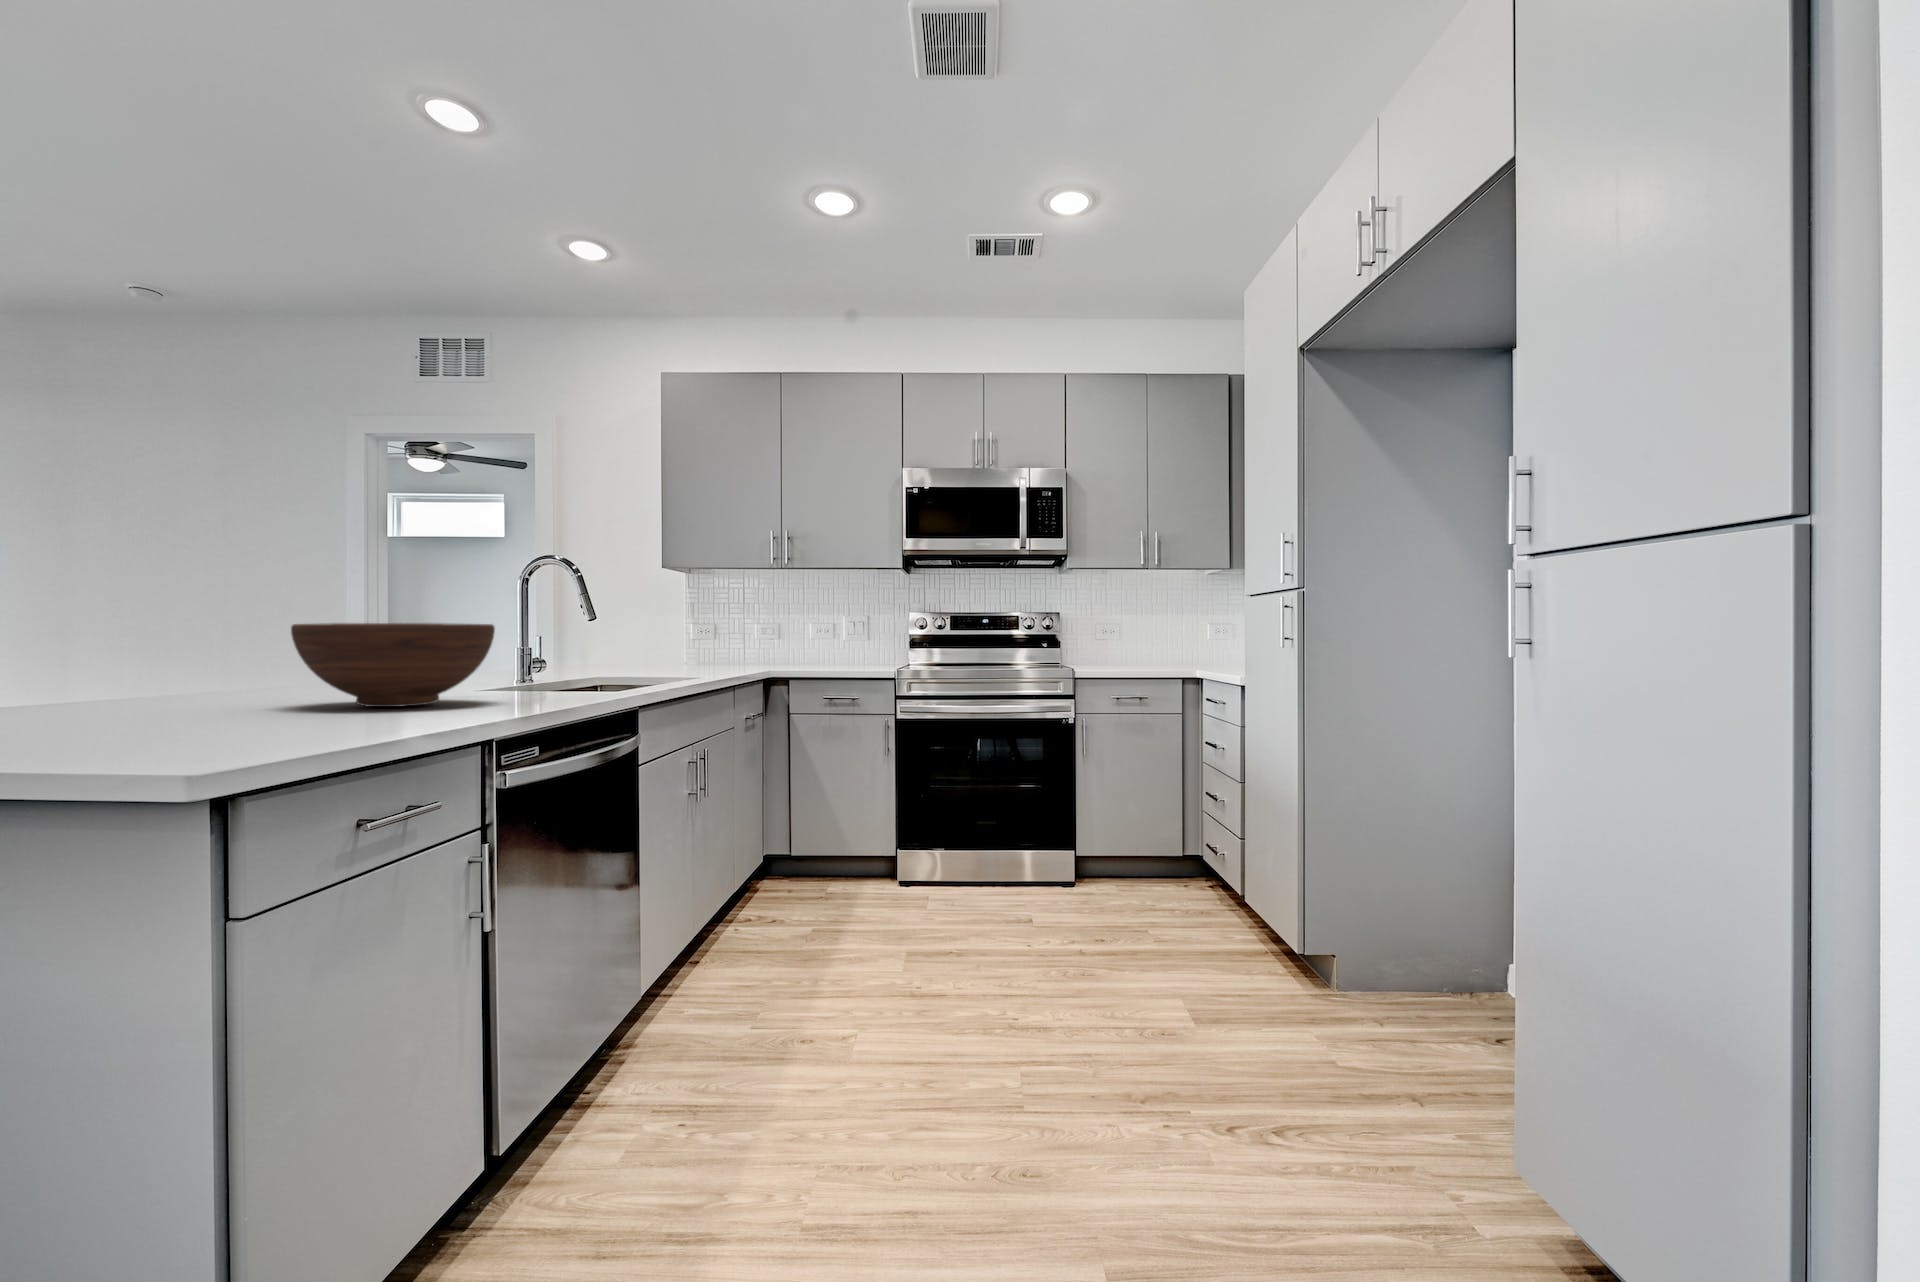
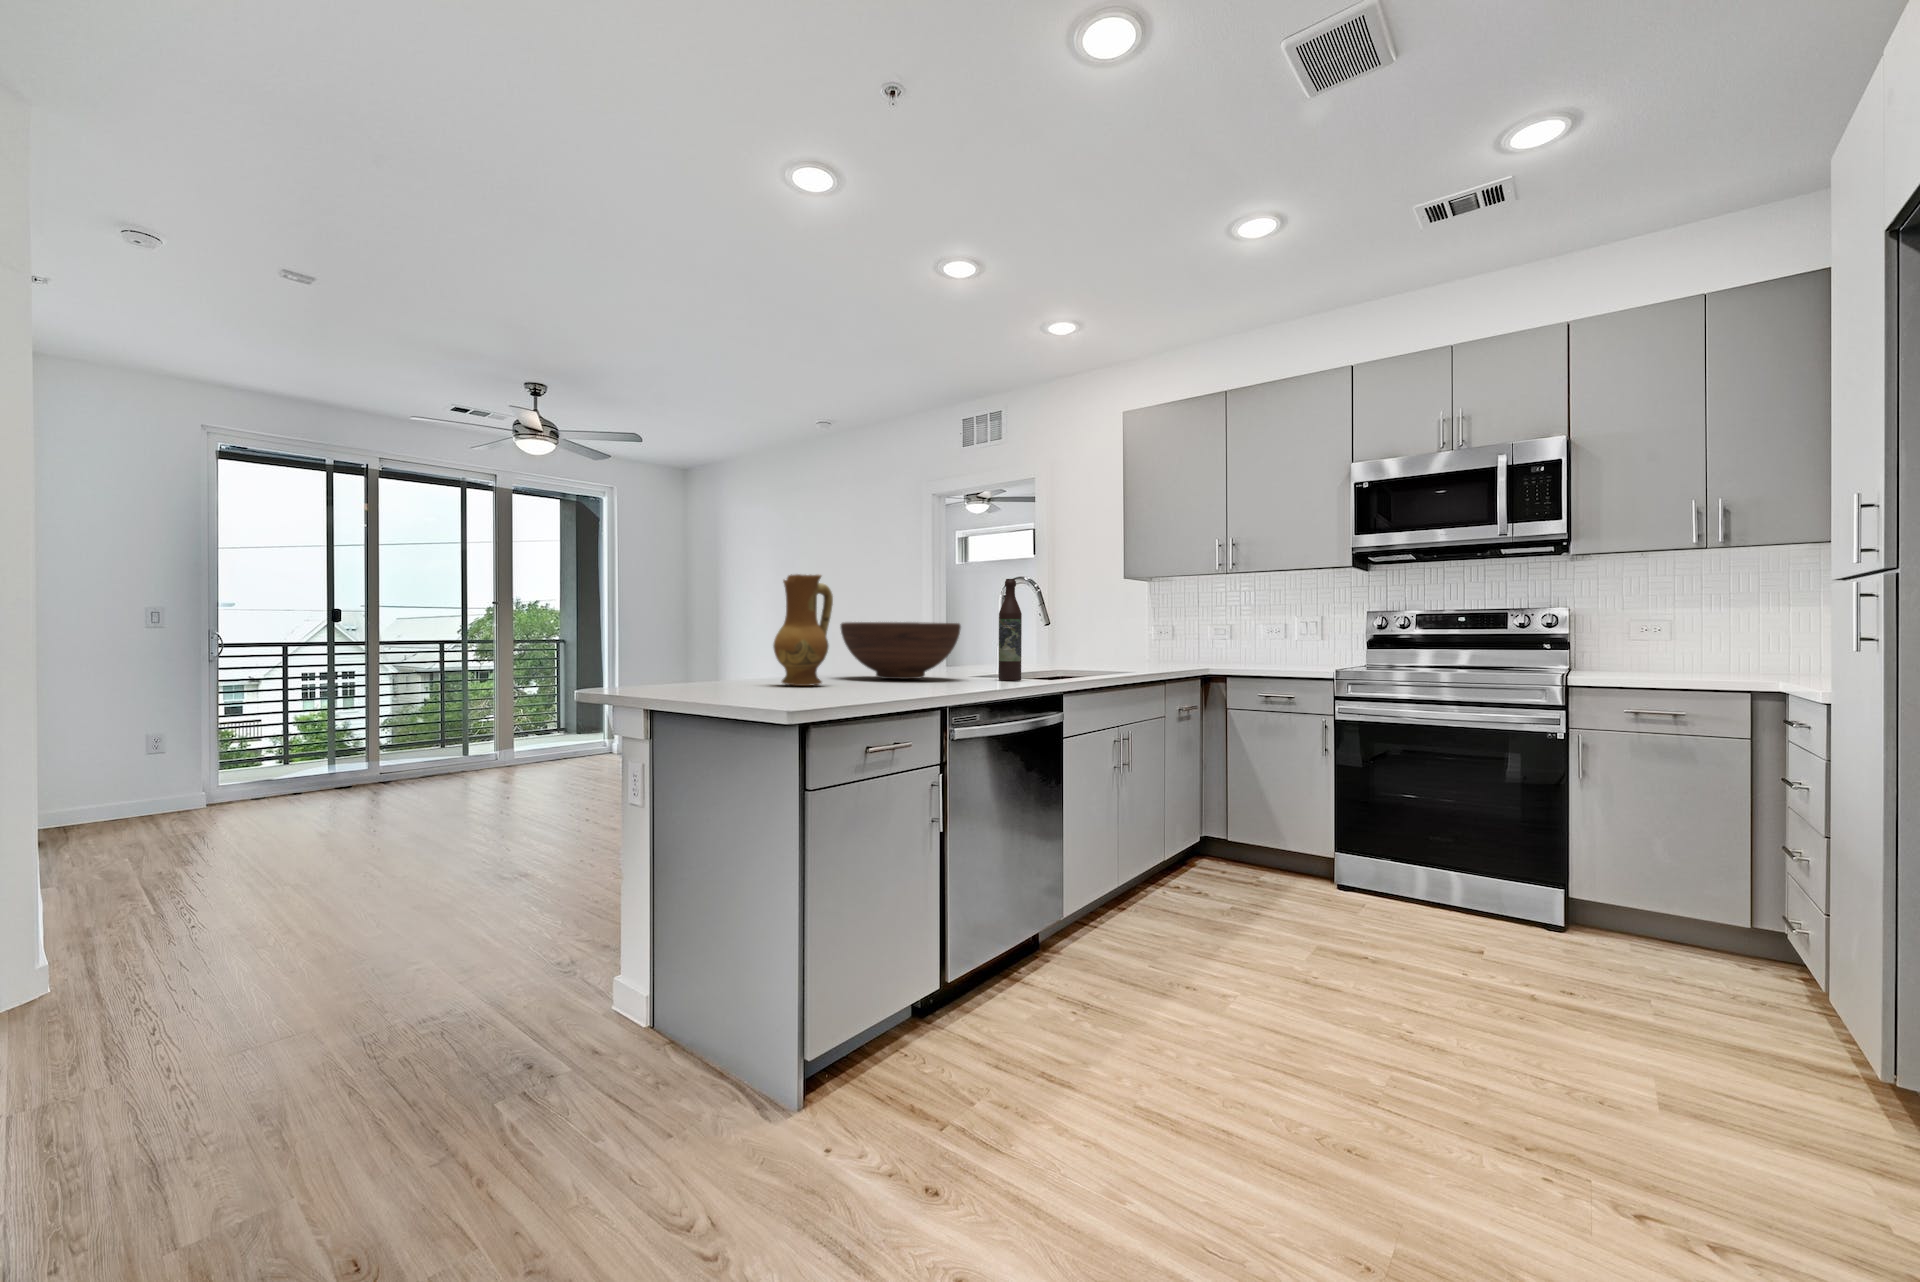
ceramic jug: none [158,543,280,732] -> present [773,574,833,686]
wine bottle: none [550,565,583,701] -> present [999,579,1022,681]

